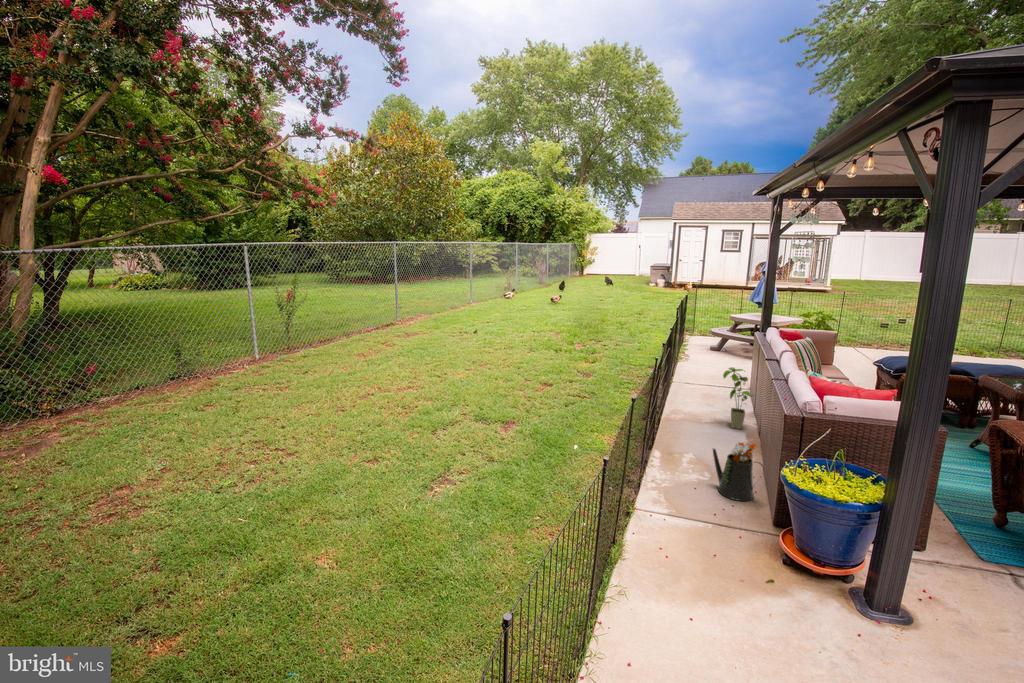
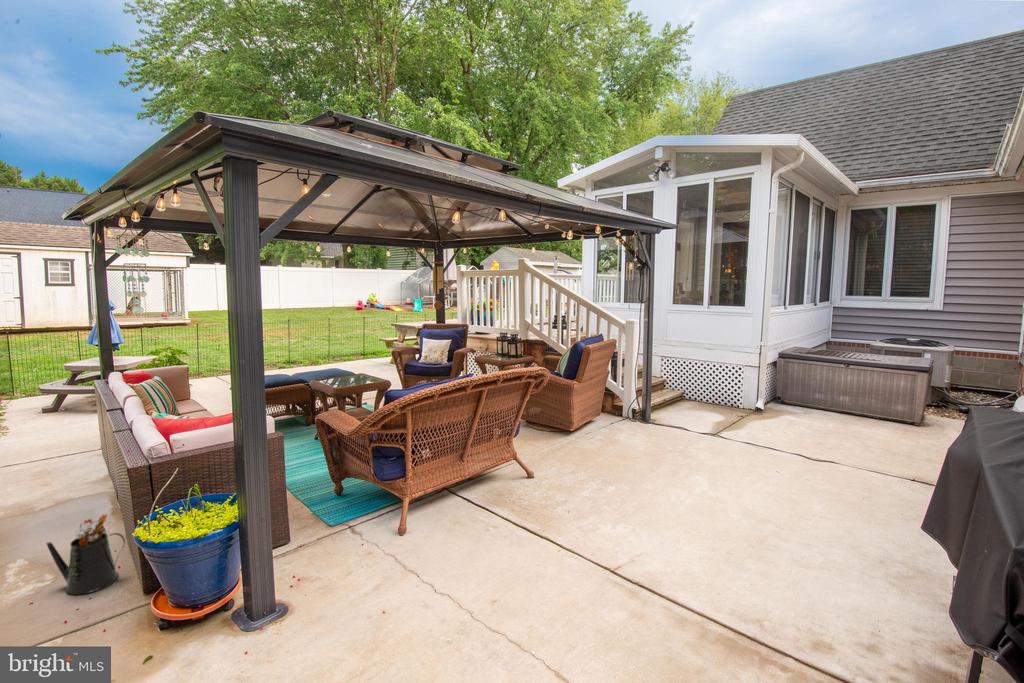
house plant: present [723,367,754,429] -> none [53,430,106,505]

